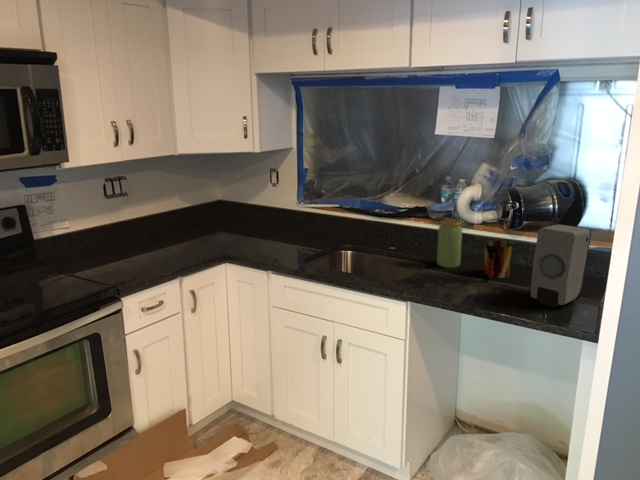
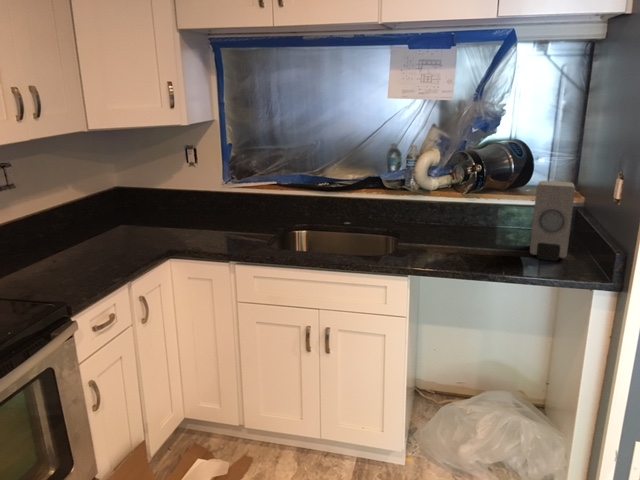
jar: present [437,219,462,268] -> none [407,186,433,236]
mug: present [483,241,512,278] -> none [459,203,487,241]

